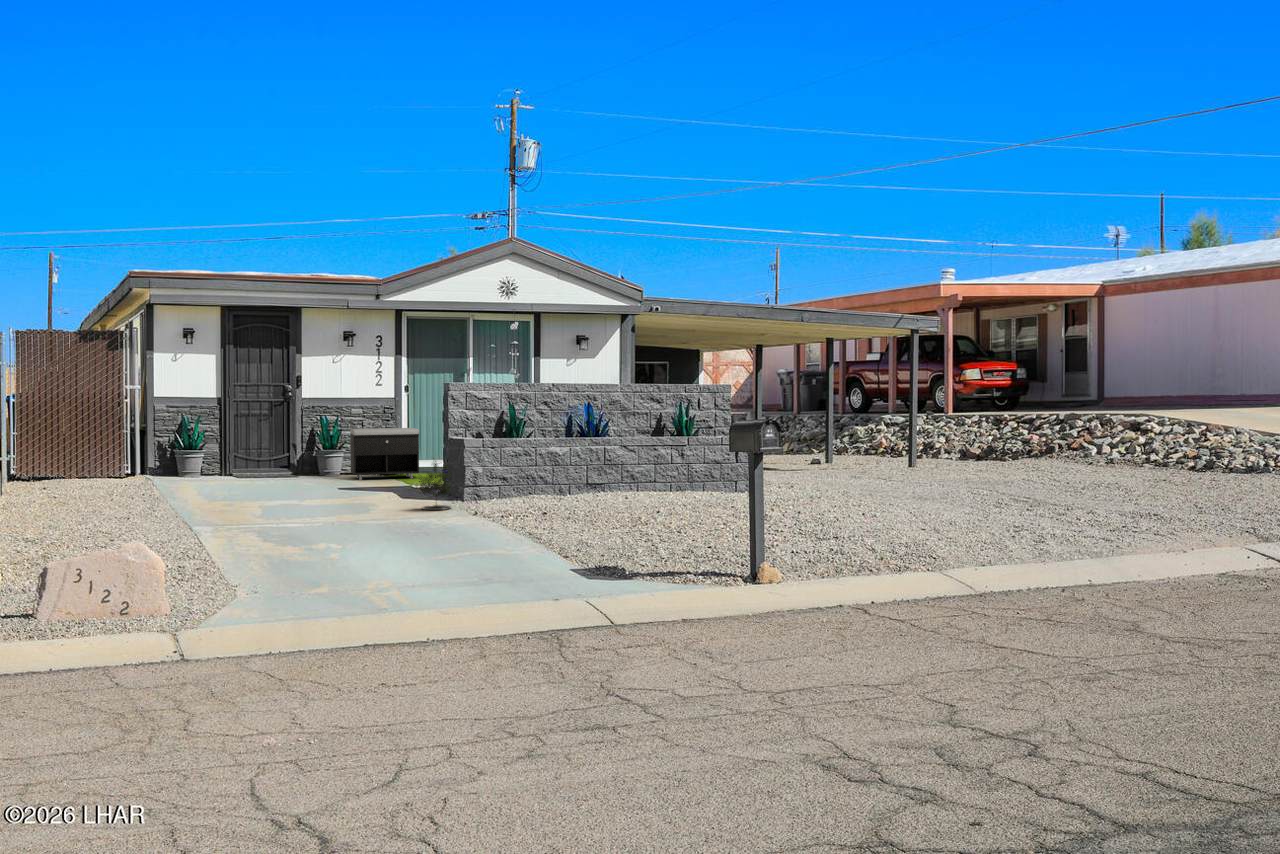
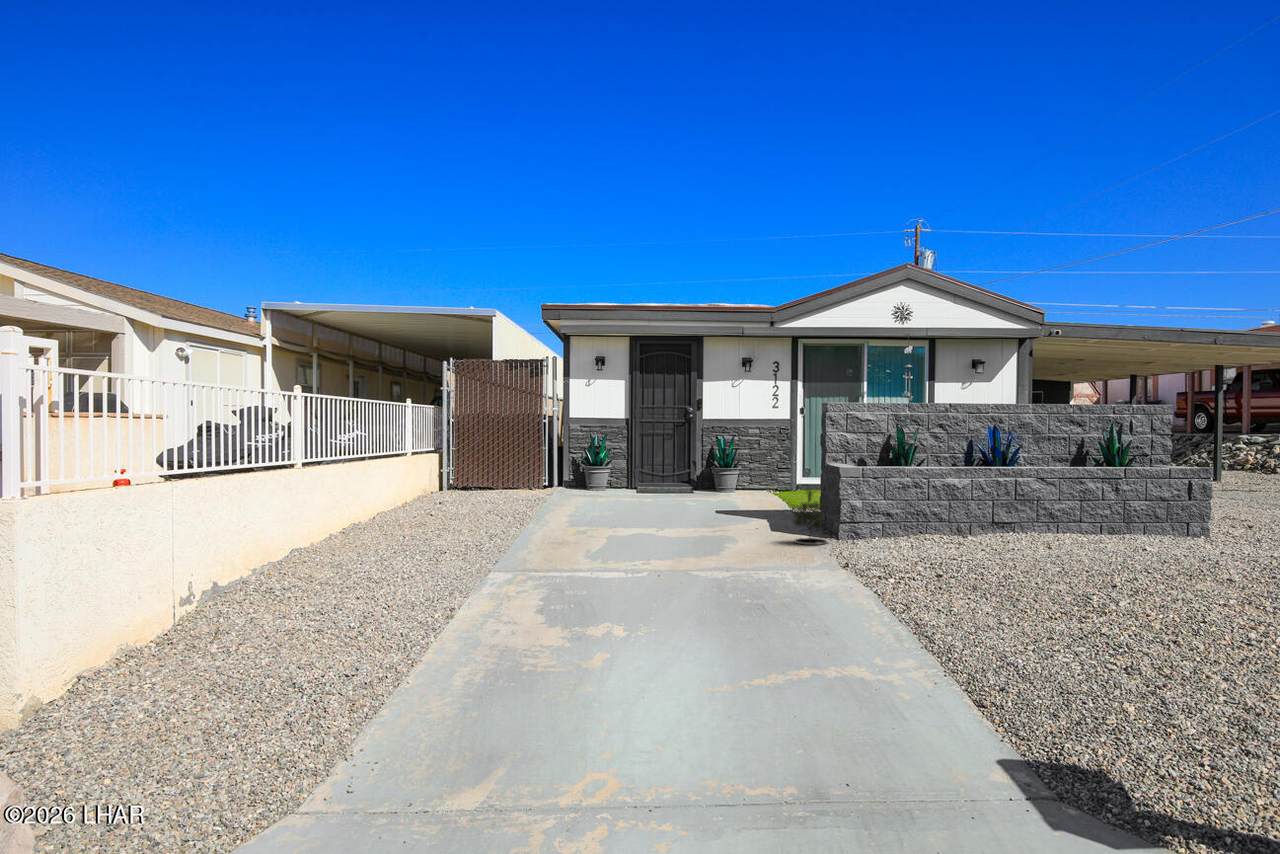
storage bench: present [350,428,419,480] -> none [744,450,809,499]

